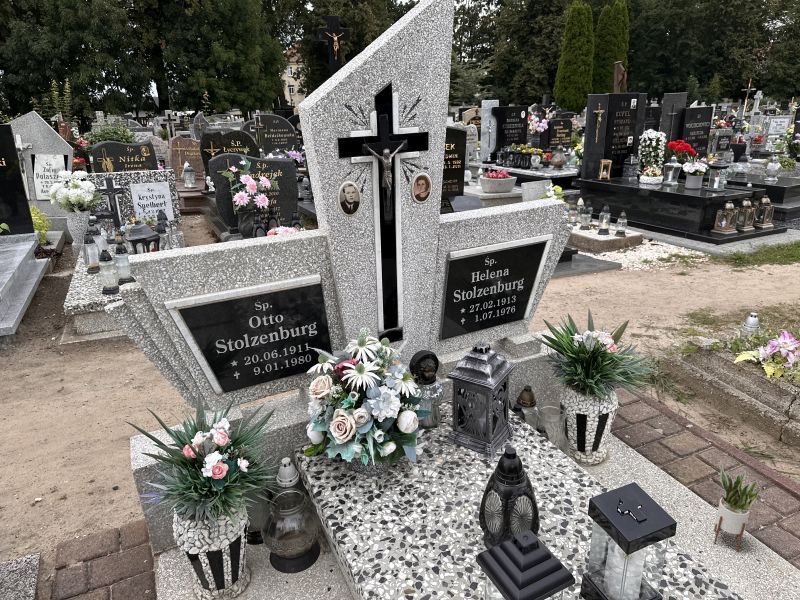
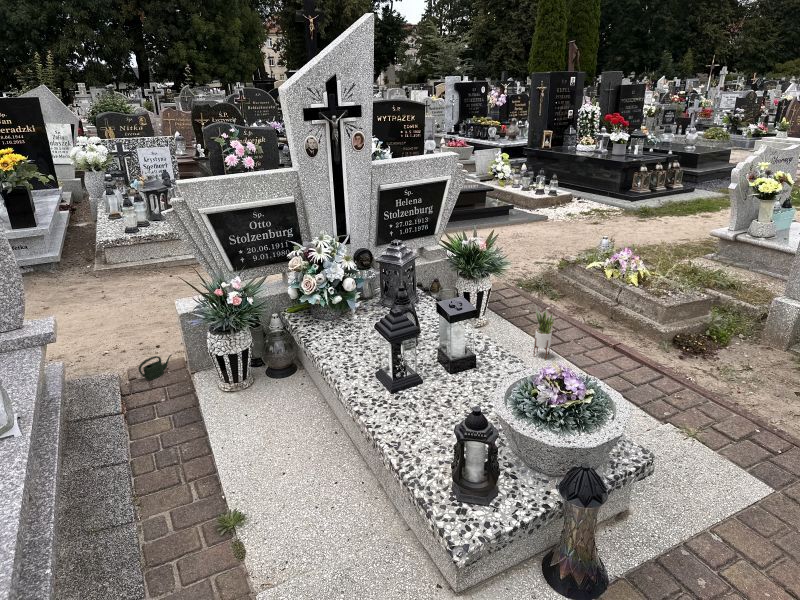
watering can: none [65,525,125,576] -> present [139,355,172,380]

